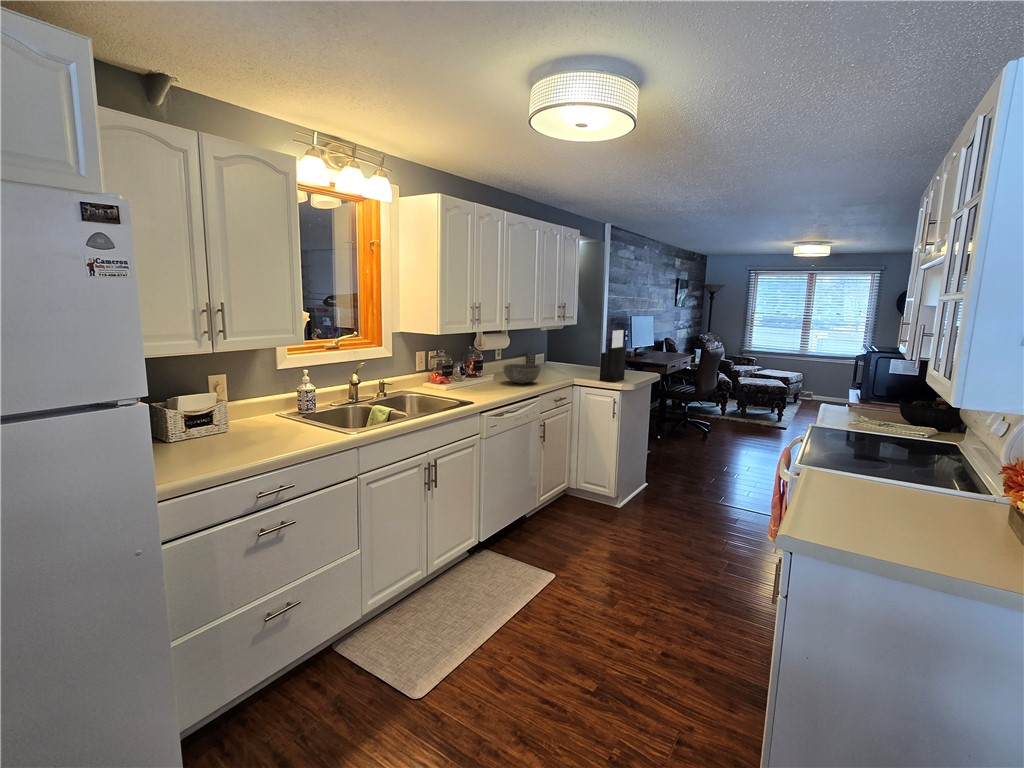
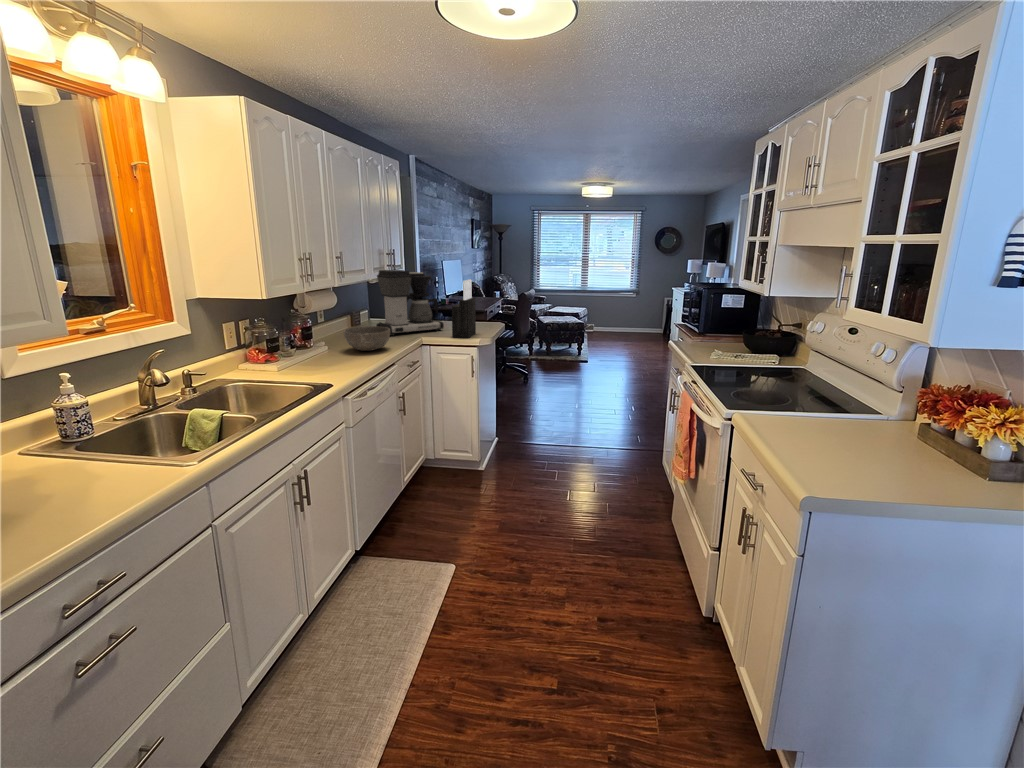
coffee maker: none [541,320,598,375] -> present [376,270,444,336]

